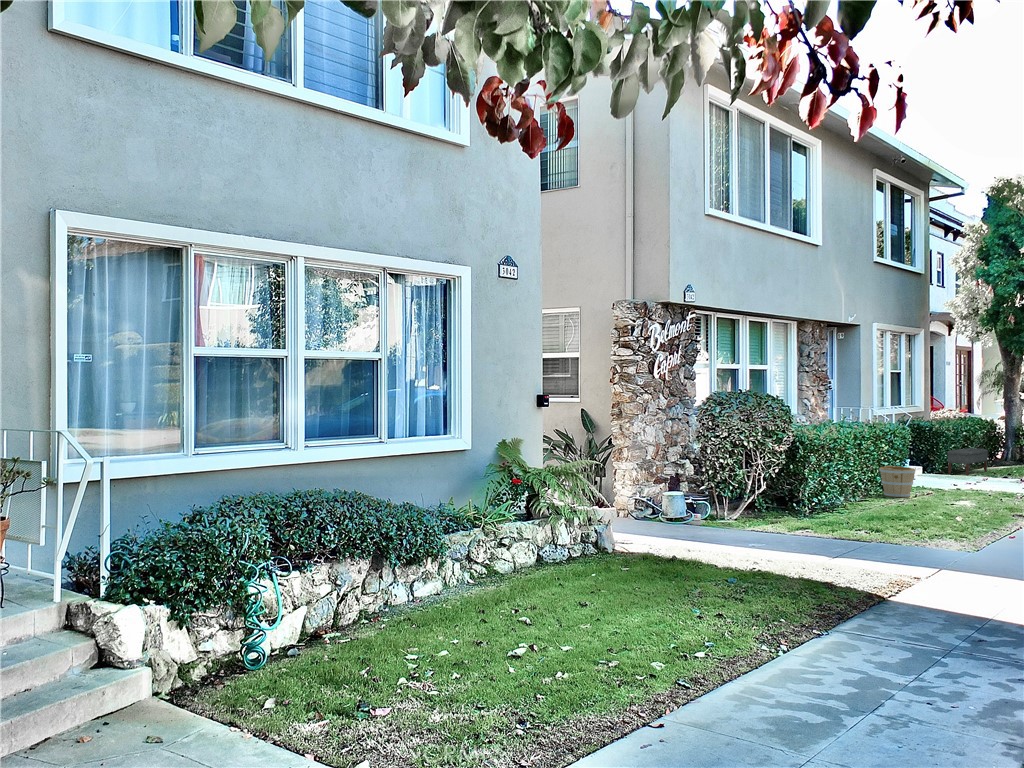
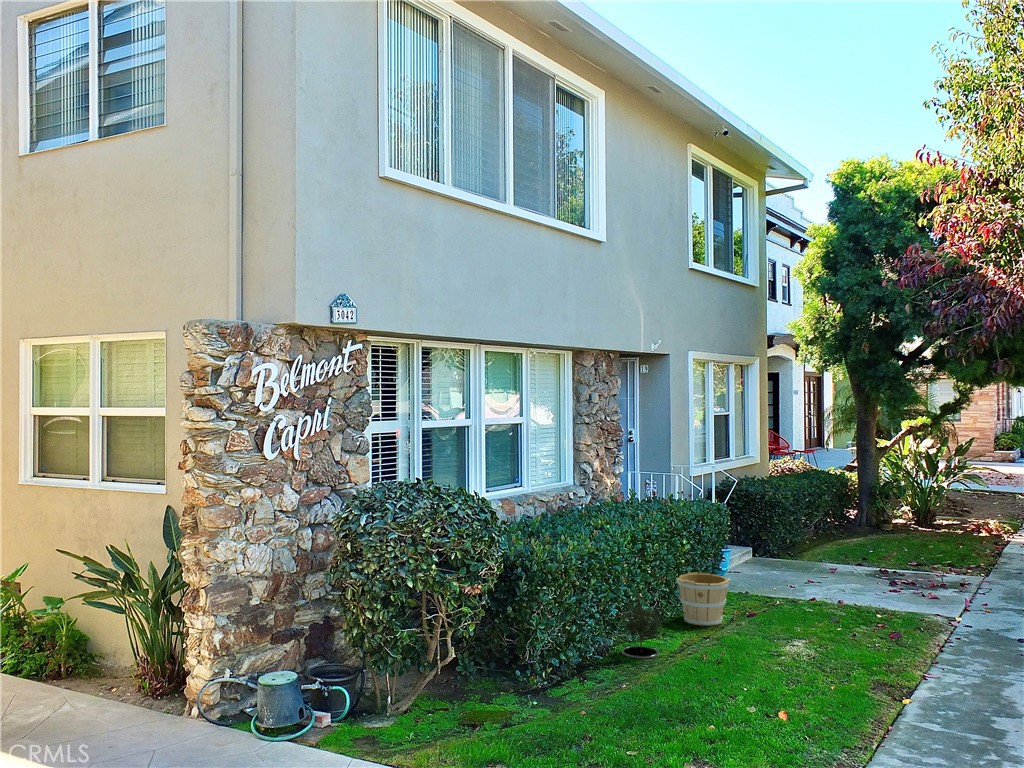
bench: present [947,448,988,475] -> none [784,517,837,559]
potted tree: none [848,464,878,506] -> present [622,592,661,659]

